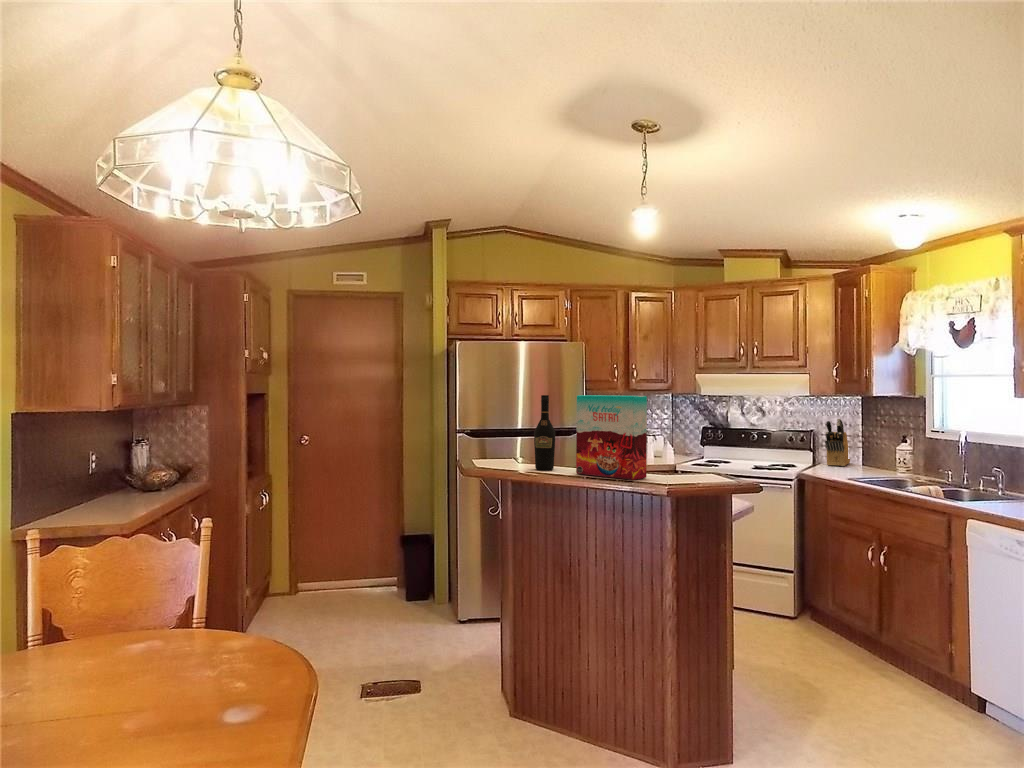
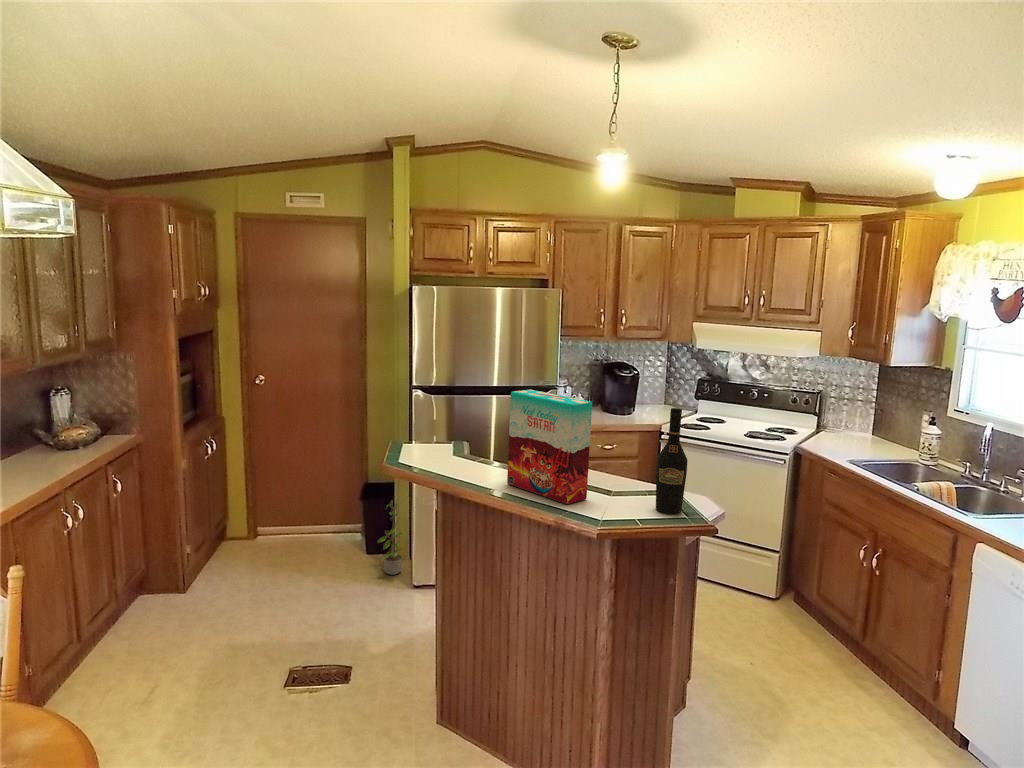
wine bottle: present [534,395,555,470] -> present [656,408,688,514]
knife block: present [825,419,850,466] -> none [831,382,859,435]
potted plant: none [420,542,447,615] -> present [377,500,402,575]

